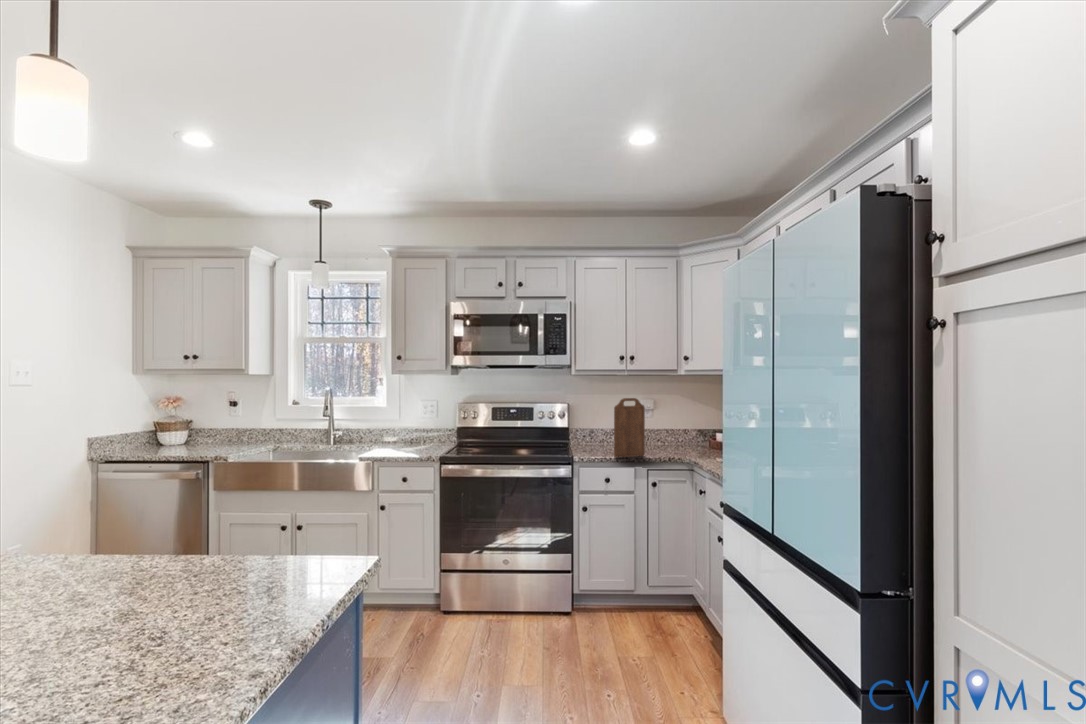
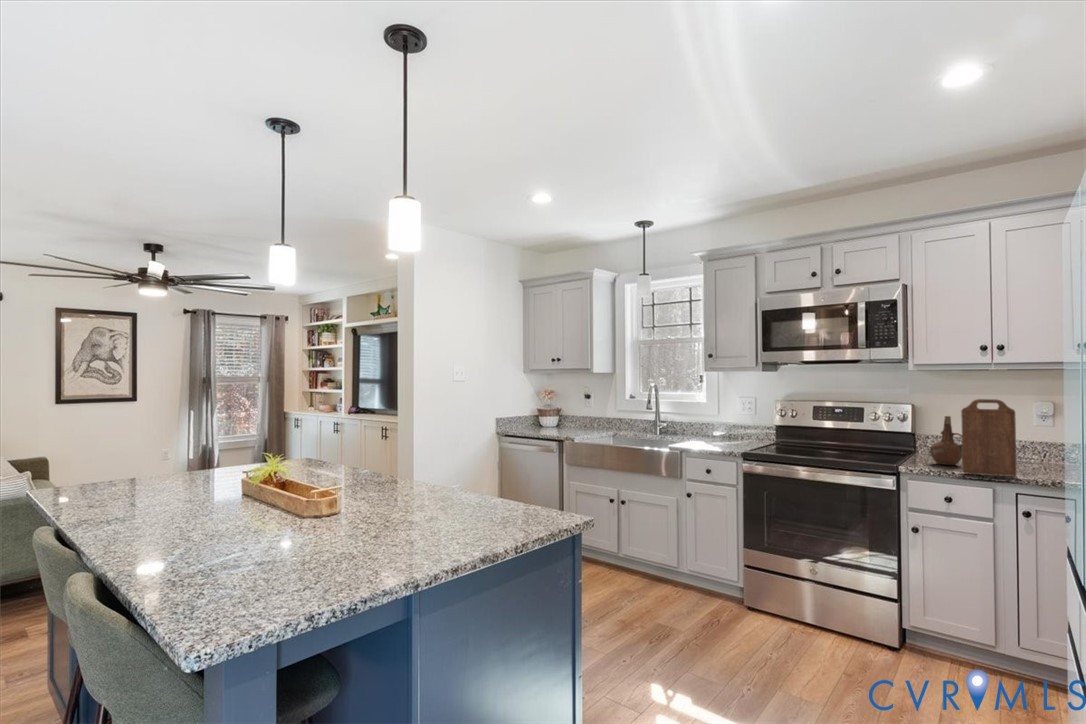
ceramic pitcher: none [585,412,608,451] -> present [930,416,962,465]

